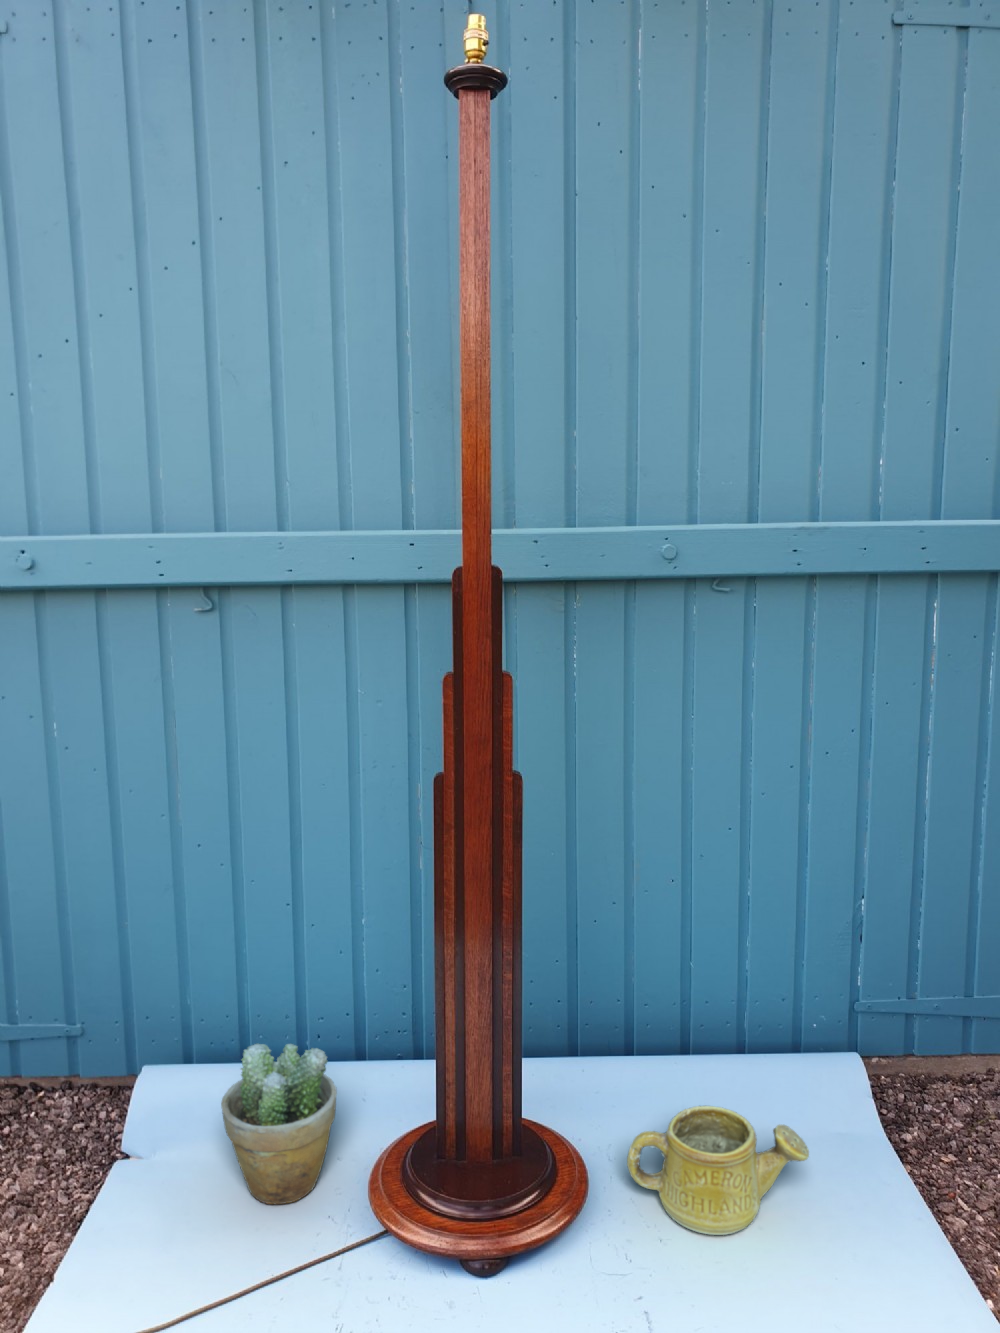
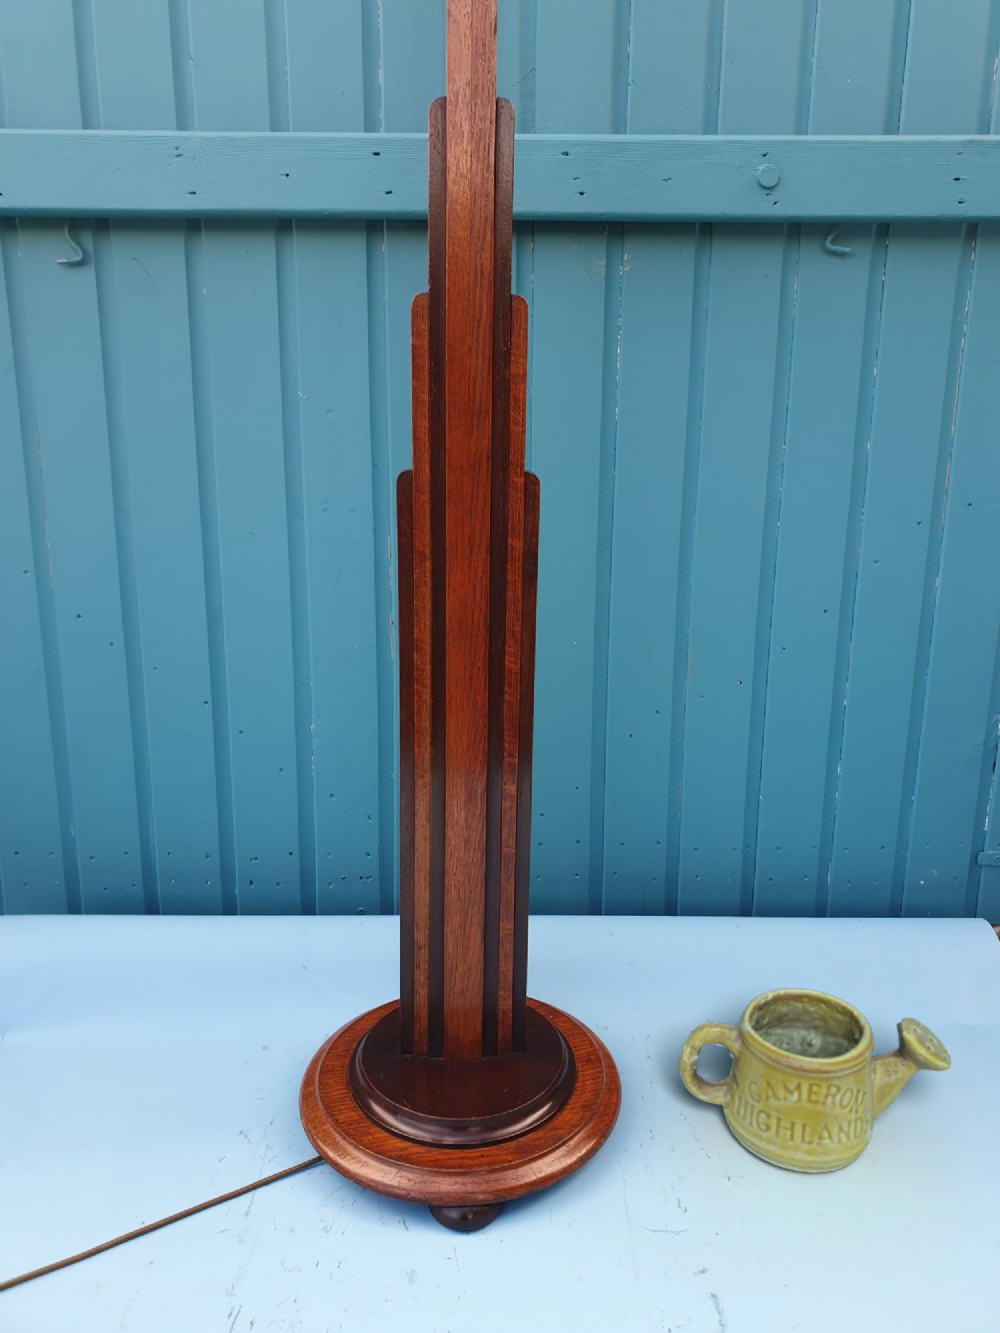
potted plant: present [221,1044,337,1204] -> none [84,885,257,1111]

